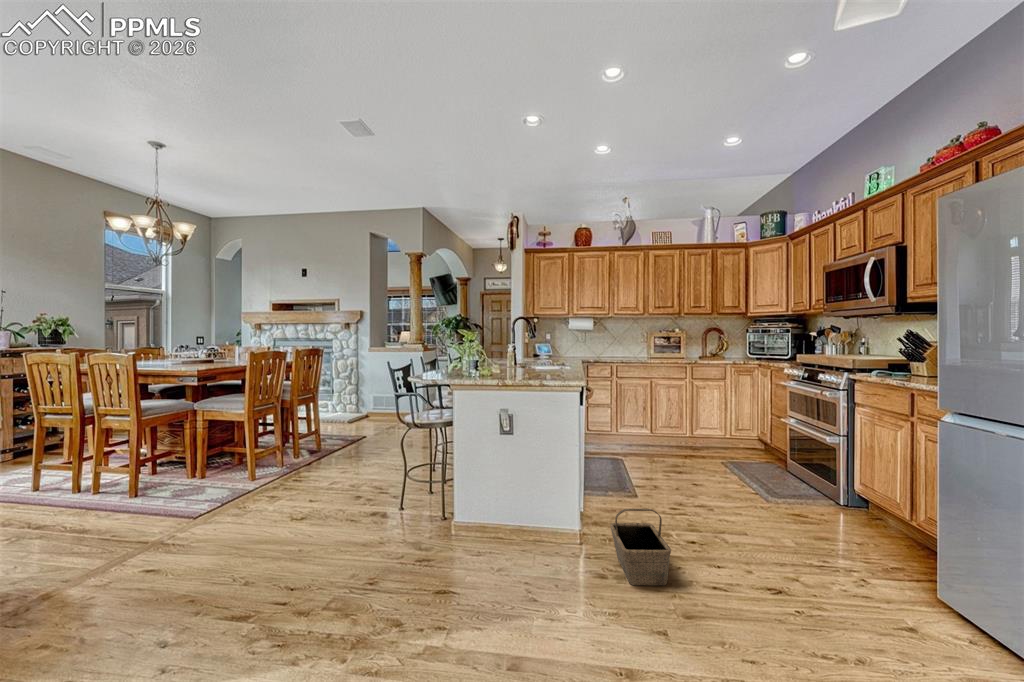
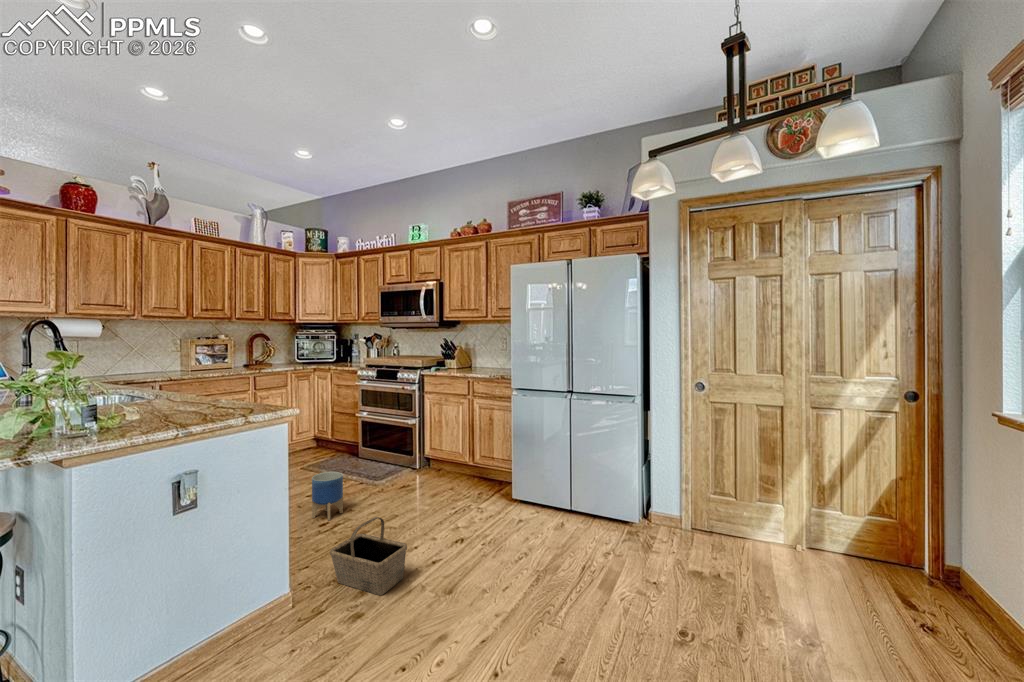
planter: none [668,465,700,513] -> present [312,472,343,521]

